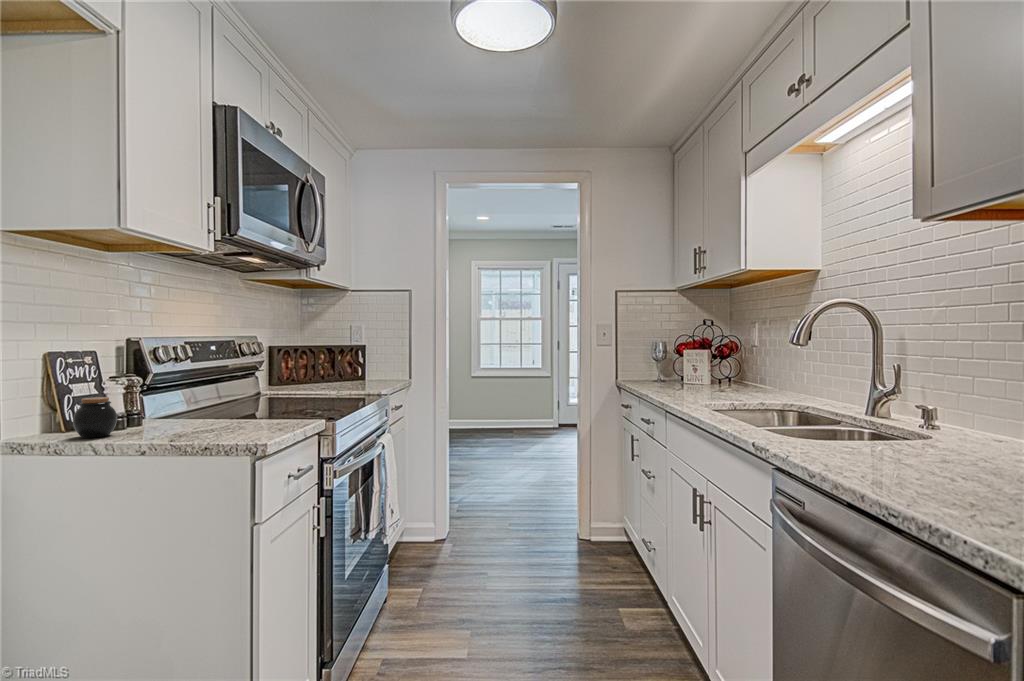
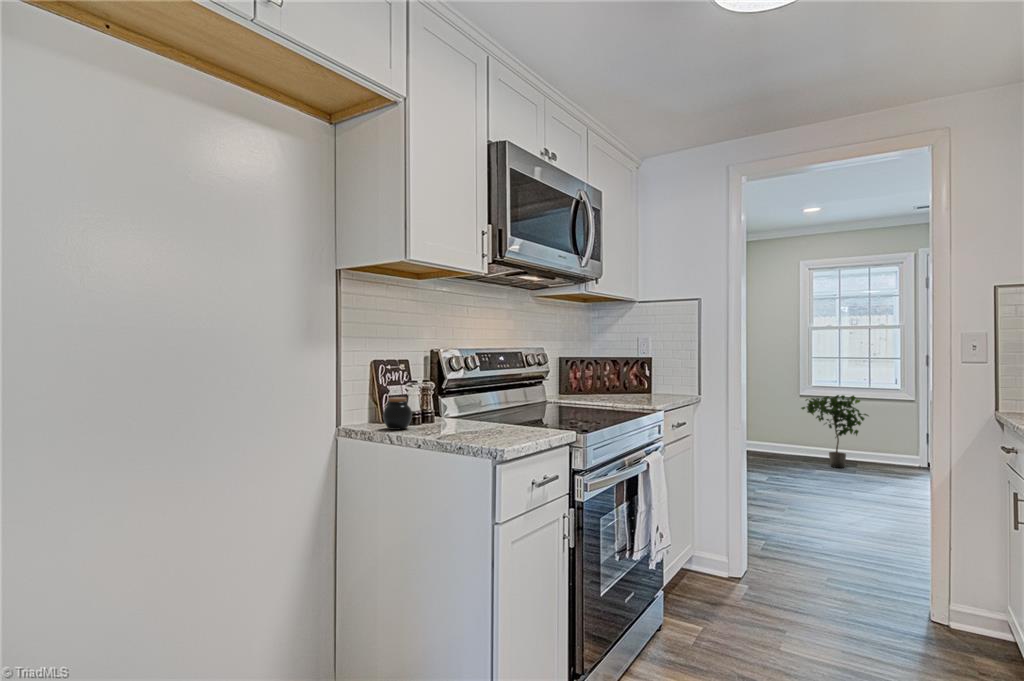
potted plant: none [474,375,523,435] -> present [801,395,868,468]

